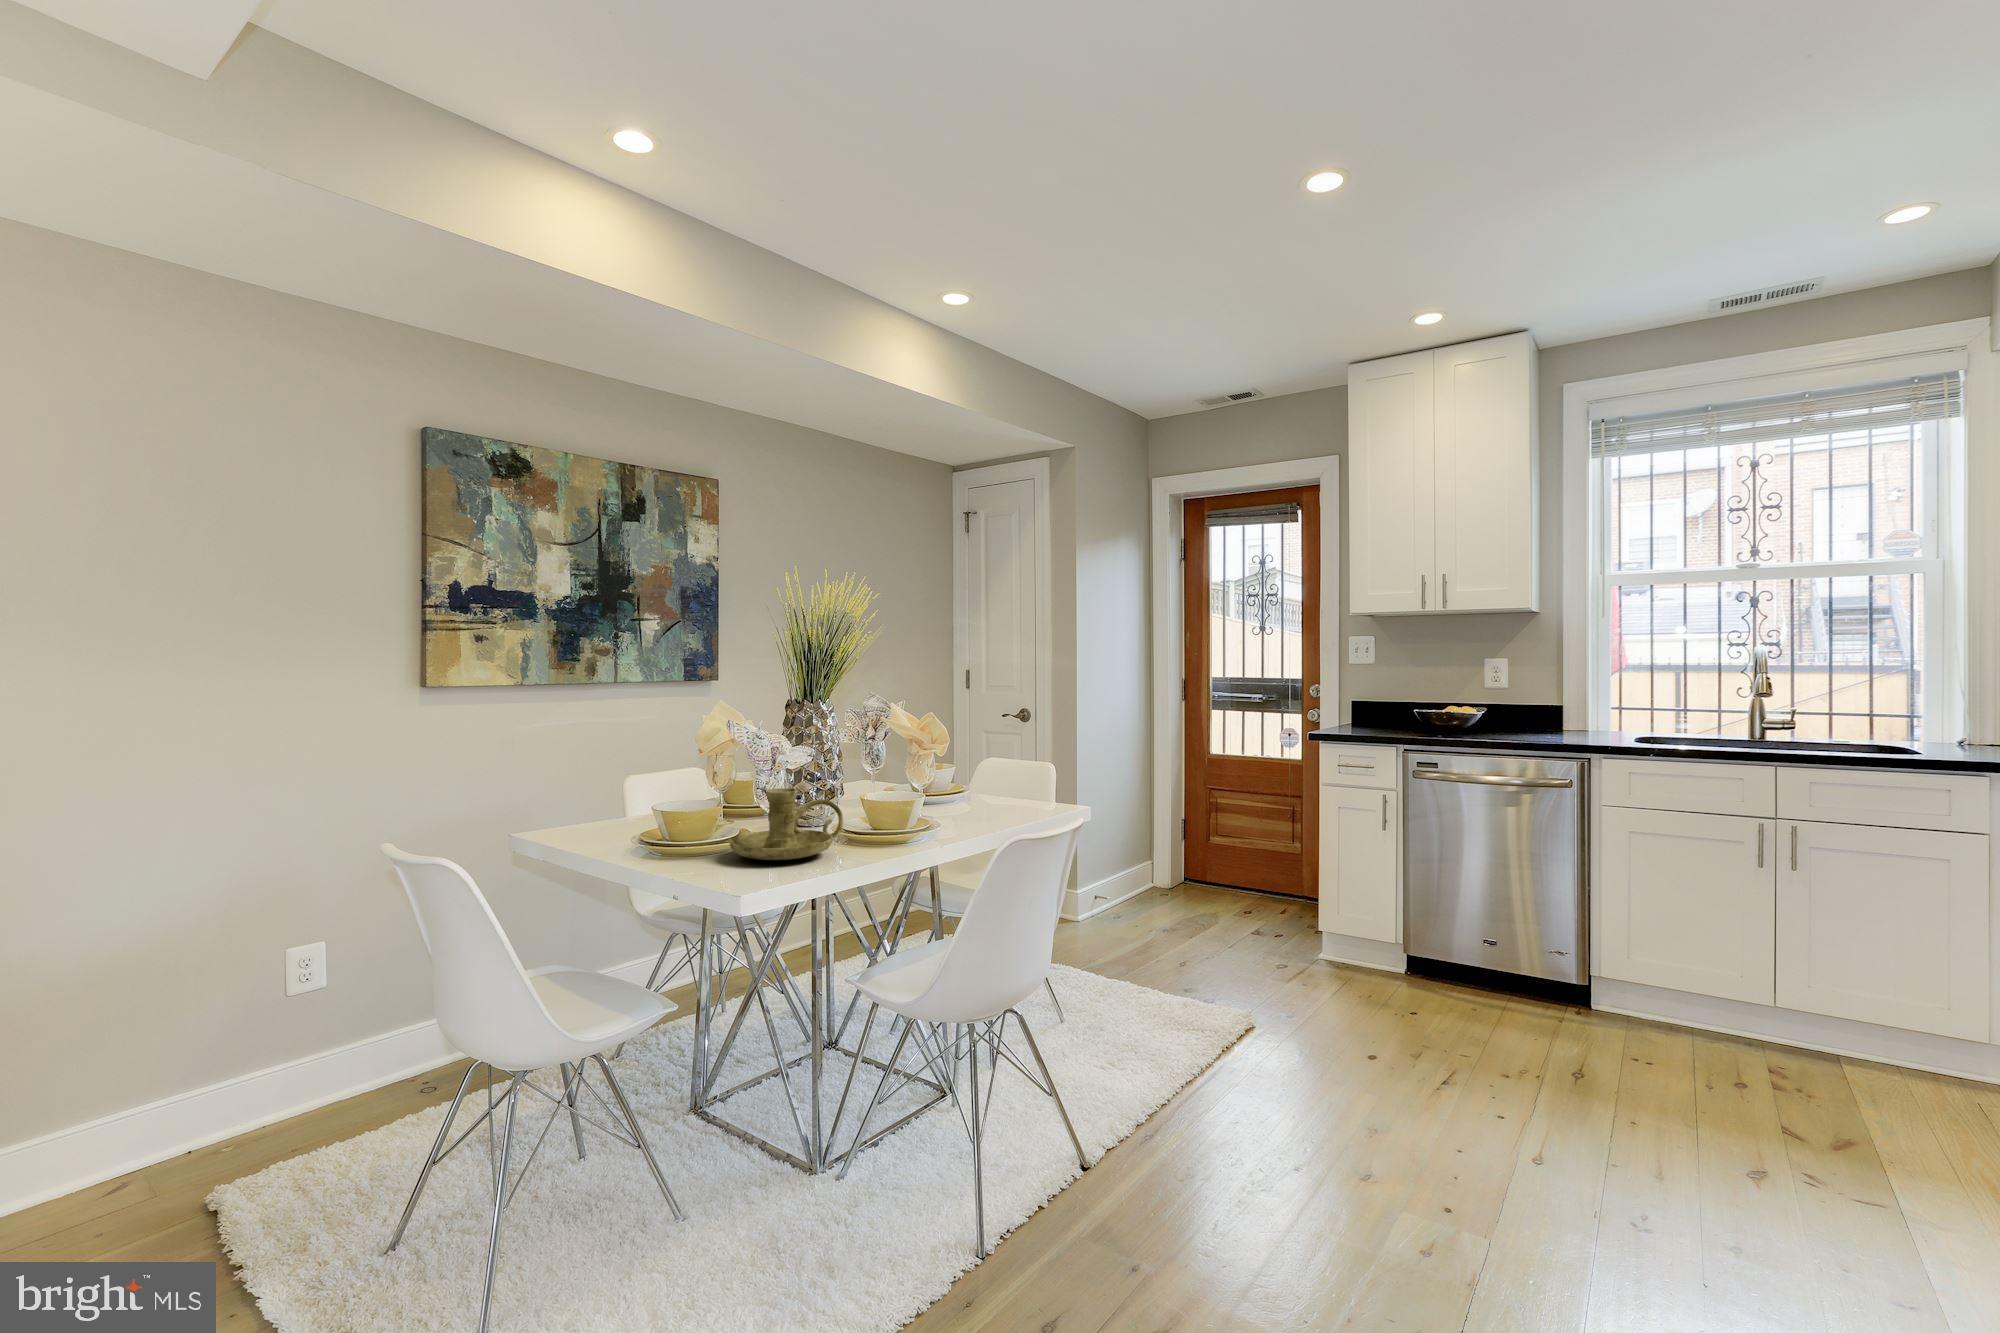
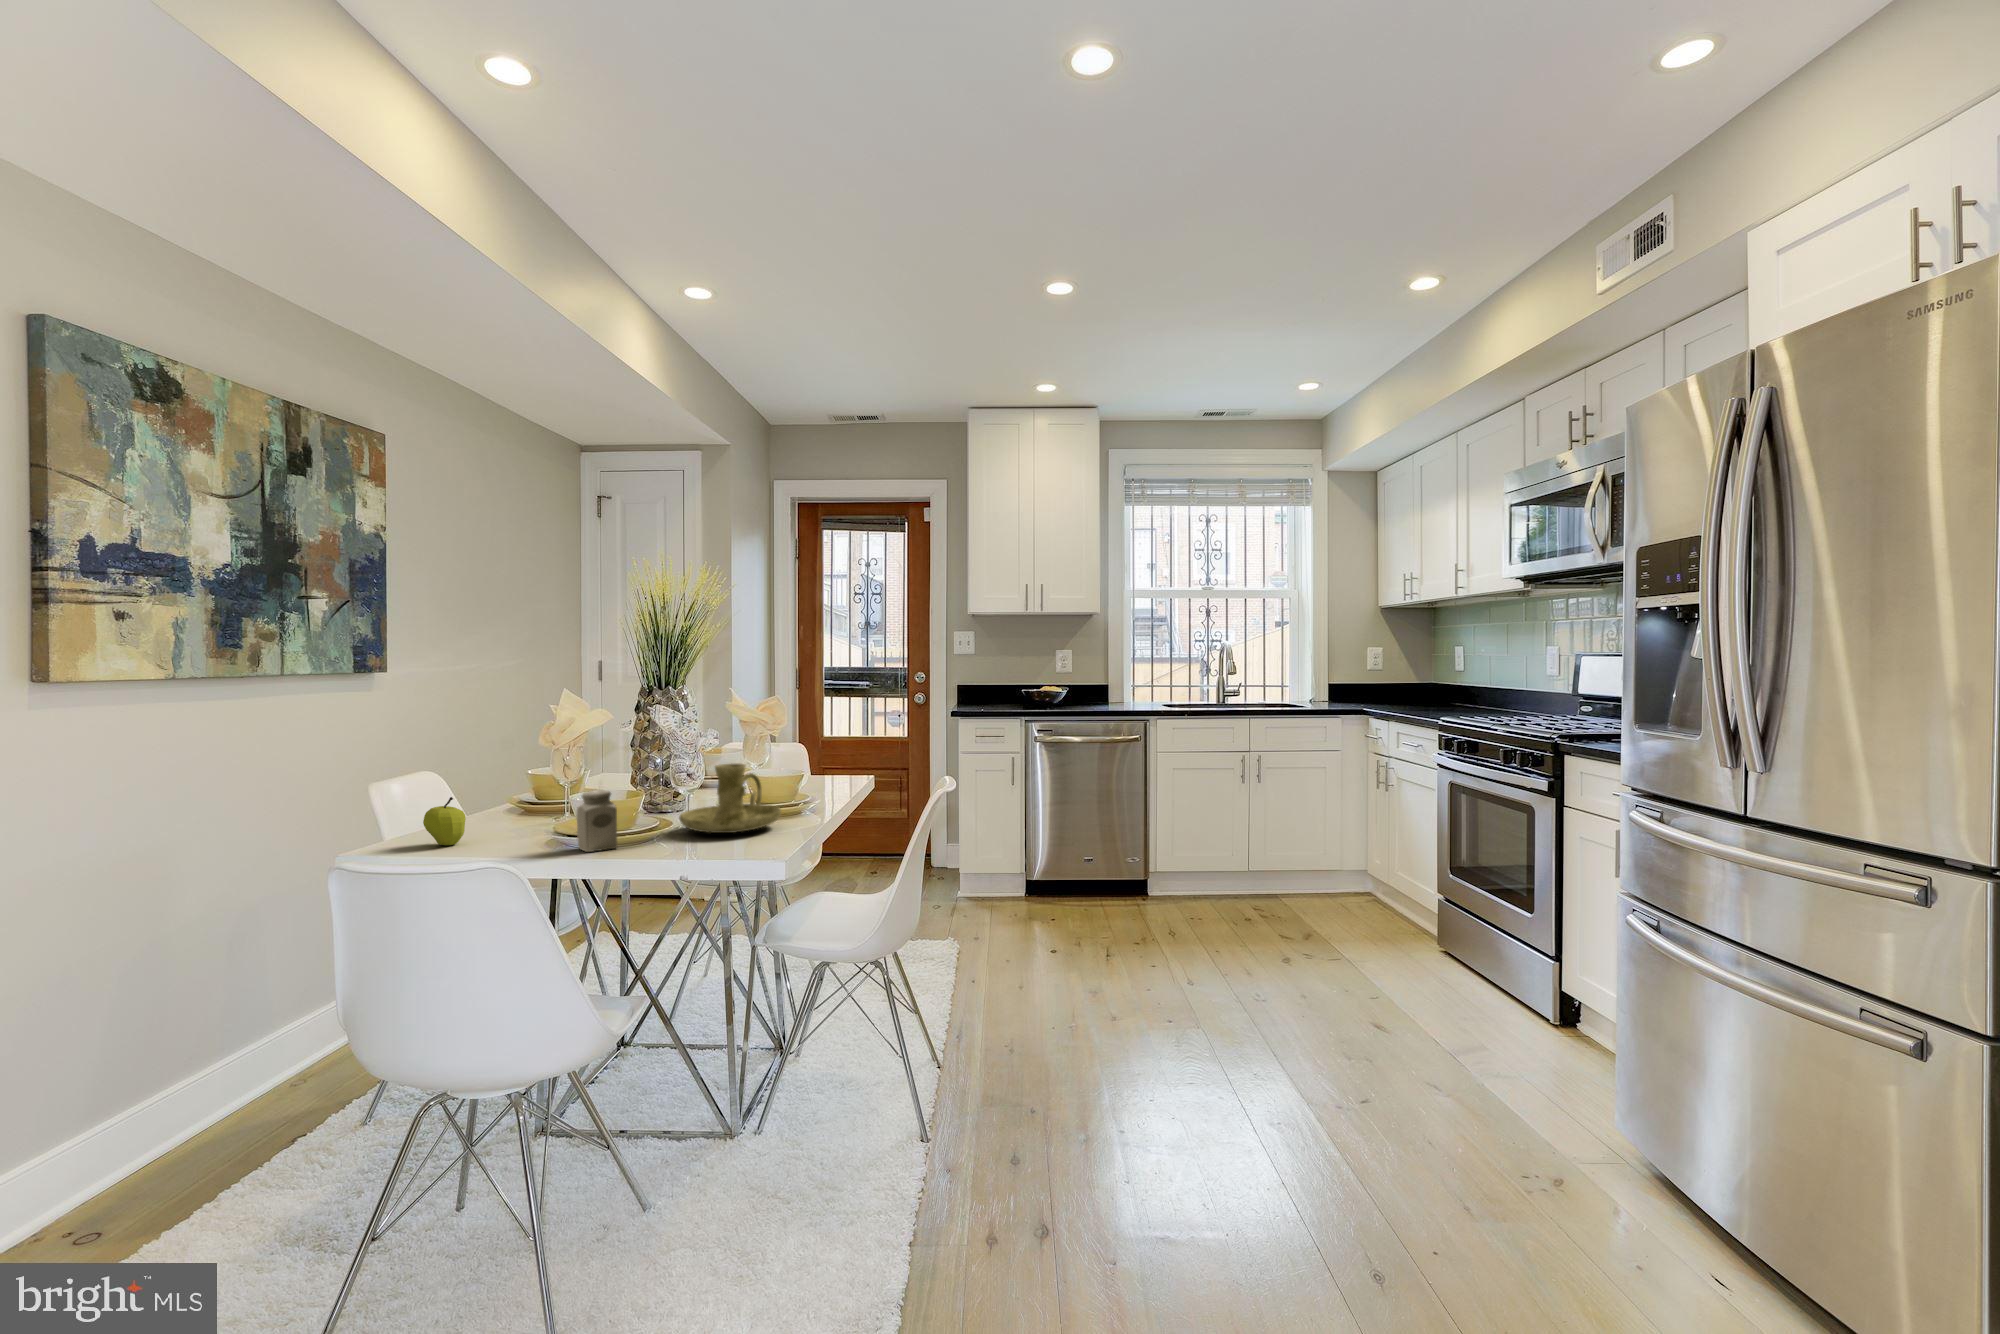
fruit: none [568,795,602,837] -> present [423,797,466,845]
salt shaker: none [629,803,665,861] -> present [577,790,617,852]

